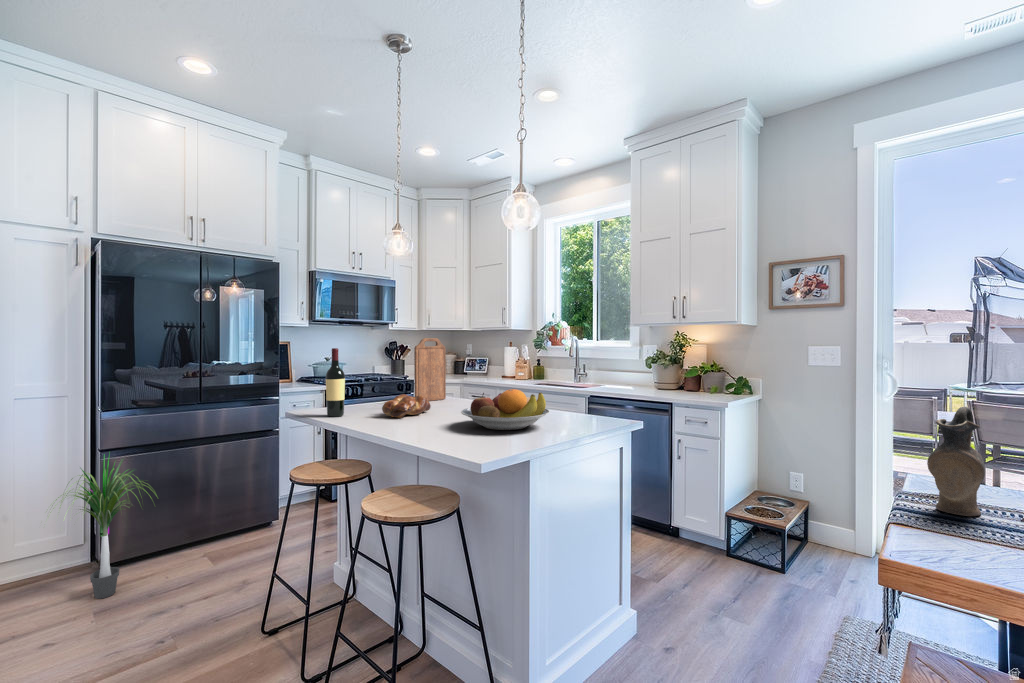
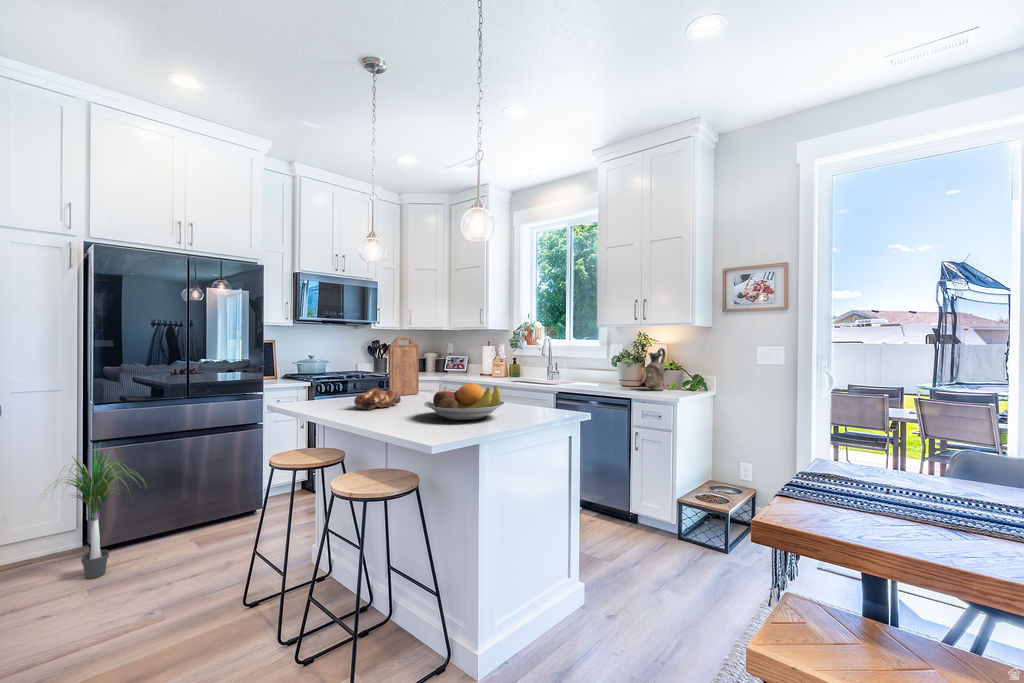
wine bottle: present [326,348,345,417] -> none [302,346,320,409]
ceramic pitcher: present [927,407,985,516] -> present [646,348,666,390]

